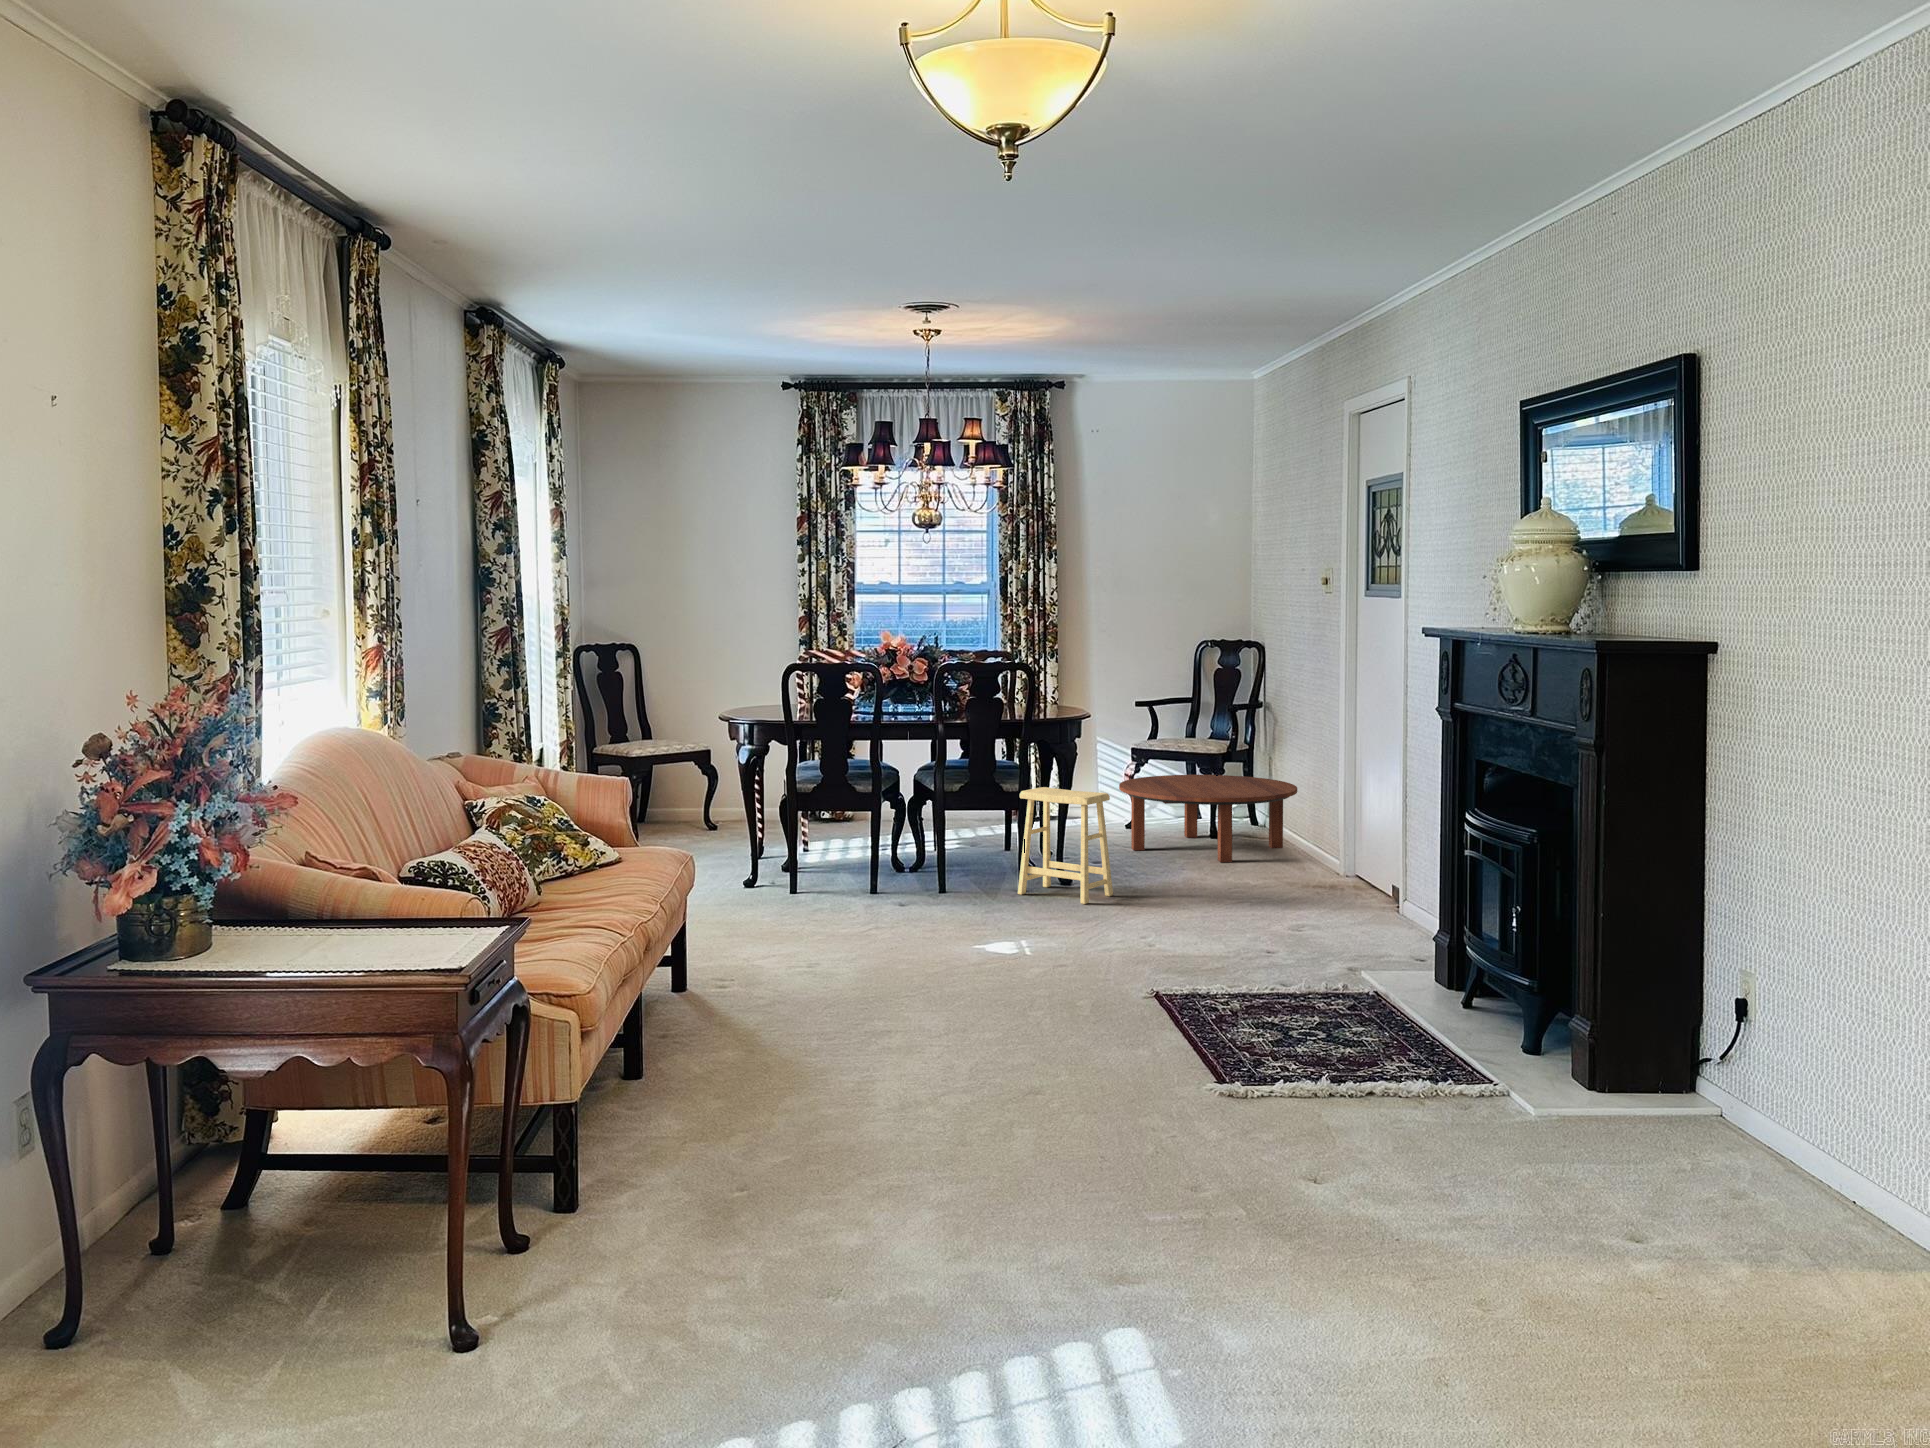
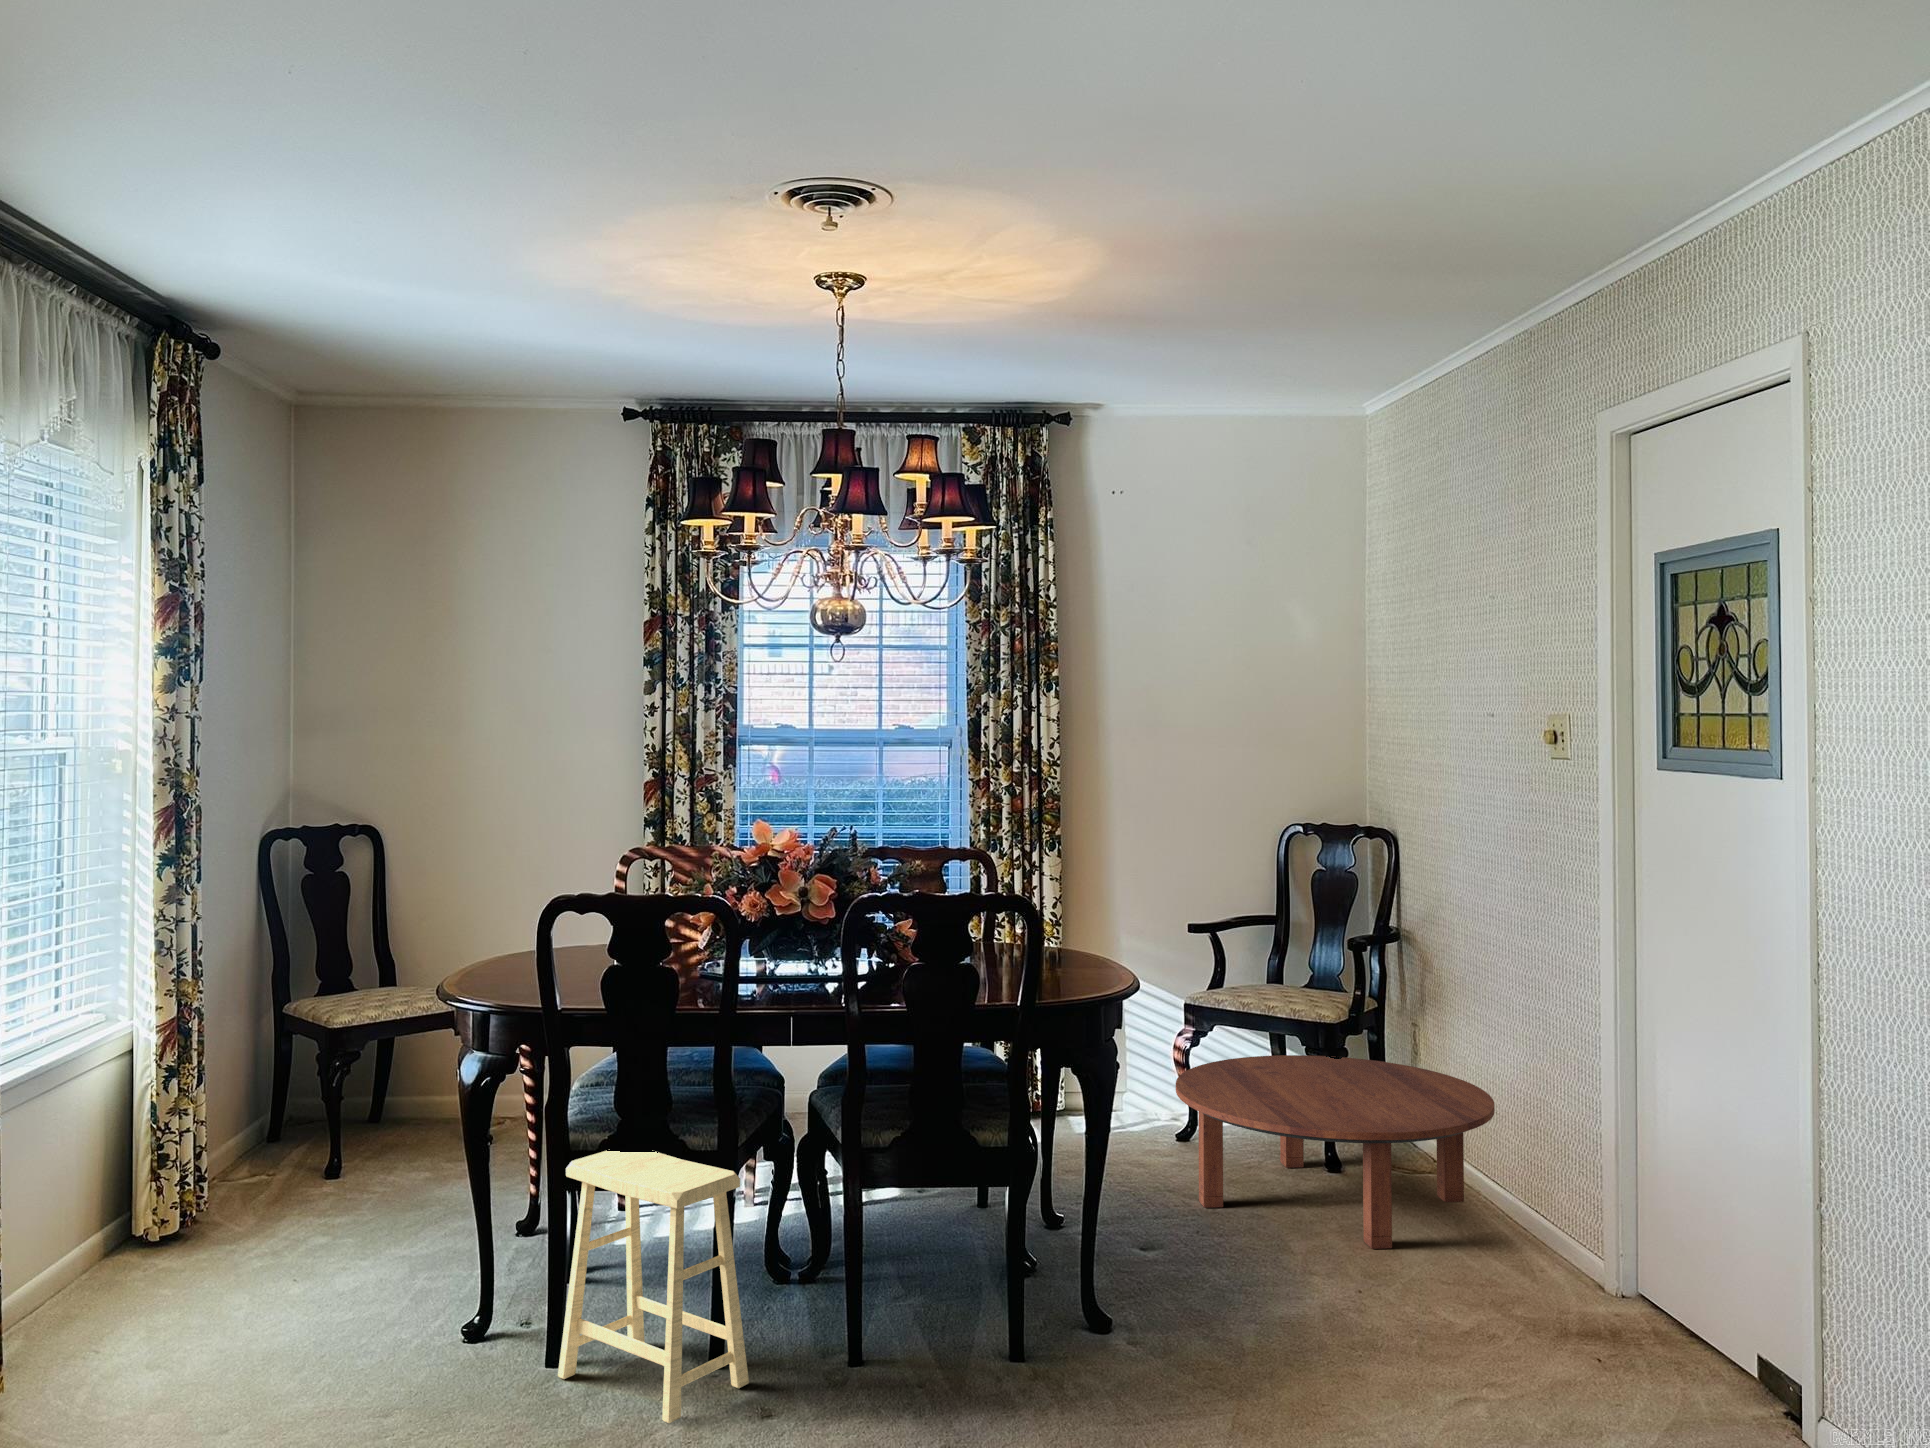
footstool: present [1018,787,1113,904] -> present [558,1151,749,1423]

